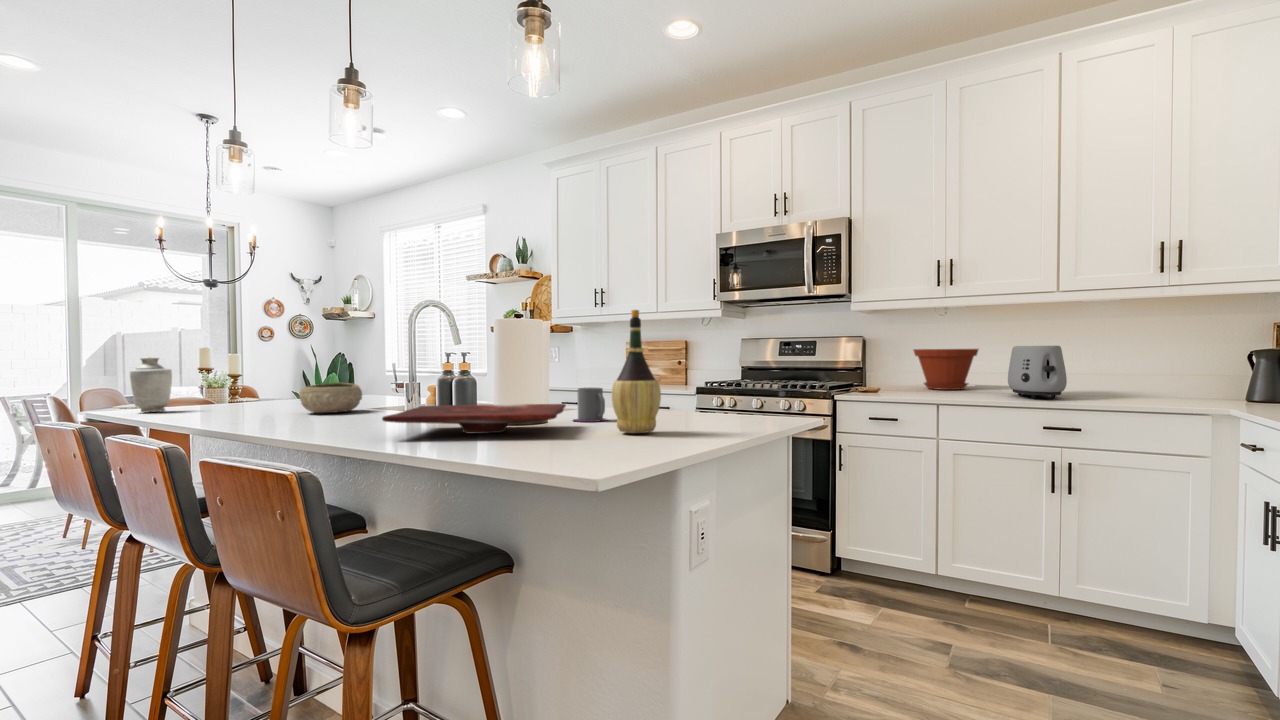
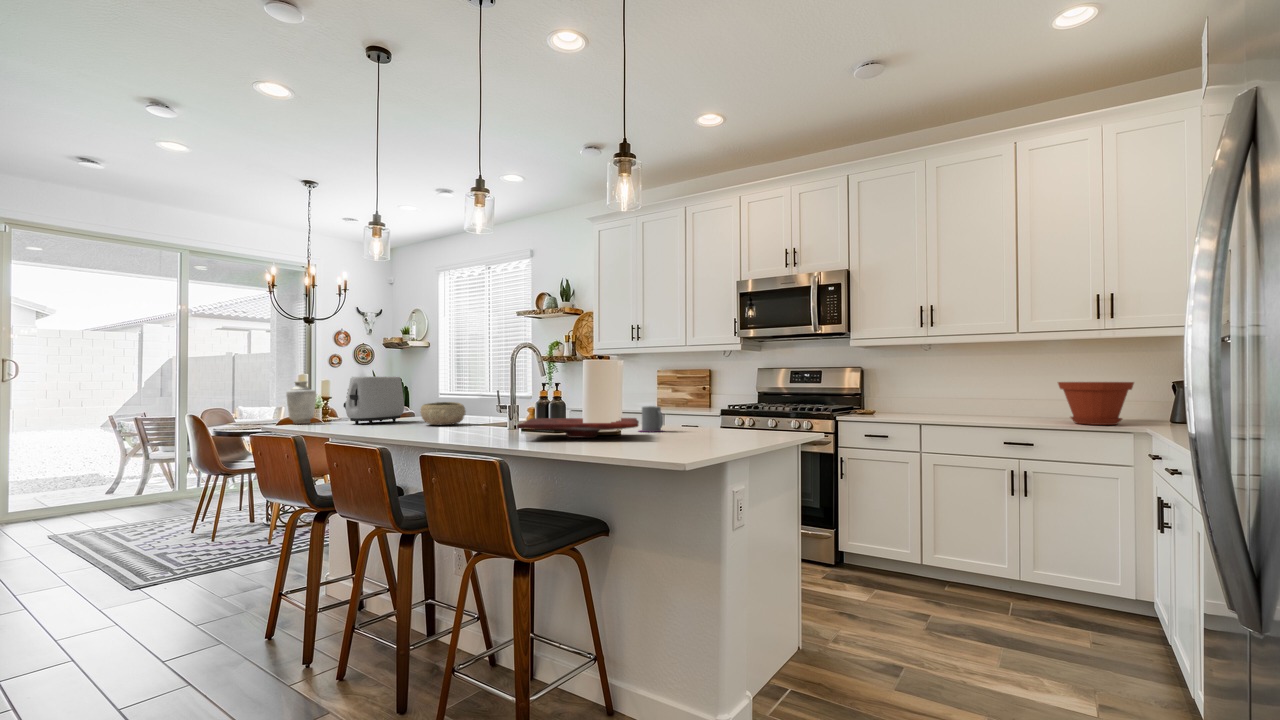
wine bottle: present [612,310,661,433] -> none [675,350,710,438]
toaster: present [1008,346,1067,398] -> present [343,377,404,424]
plant pot: present [914,349,978,390] -> present [1058,382,1134,425]

